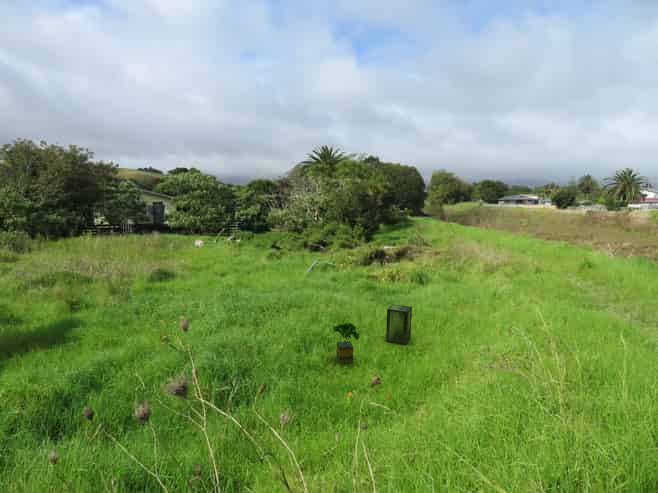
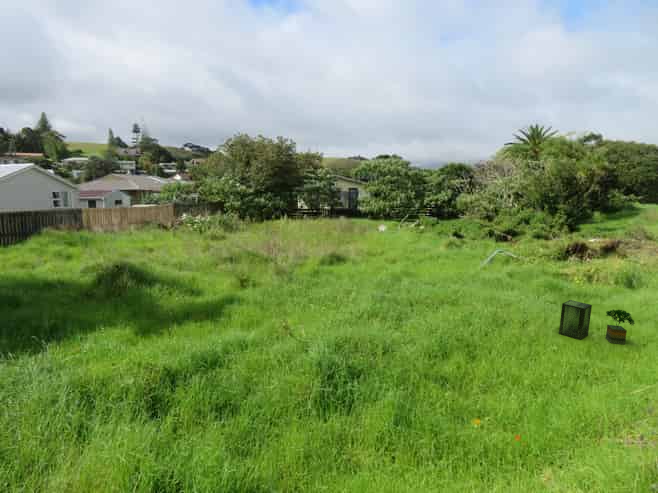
potted tree: present [334,323,359,364] -> present [606,310,635,344]

